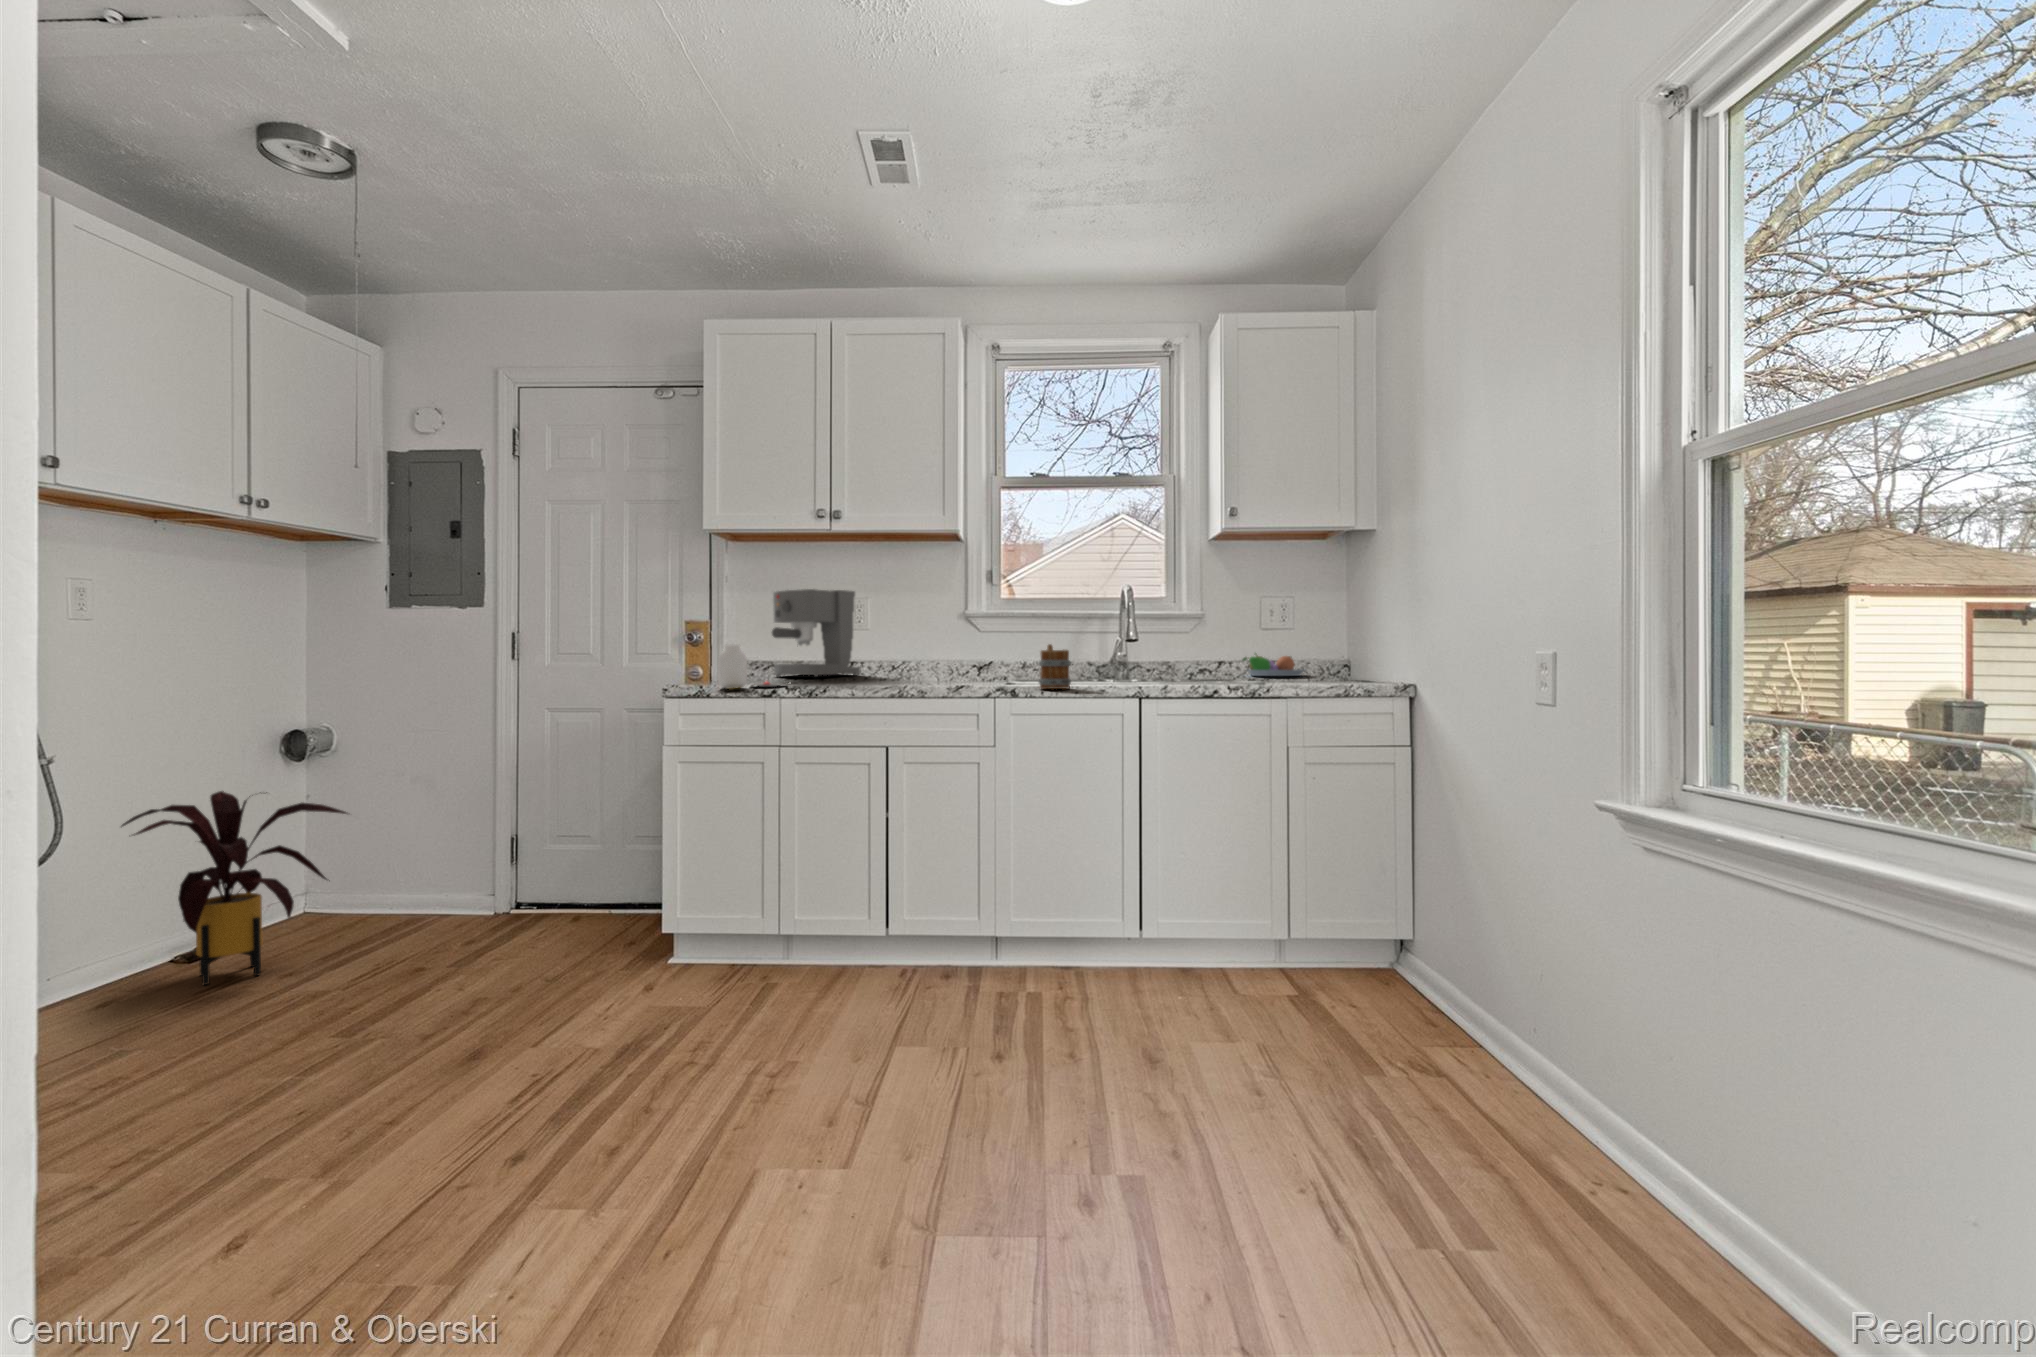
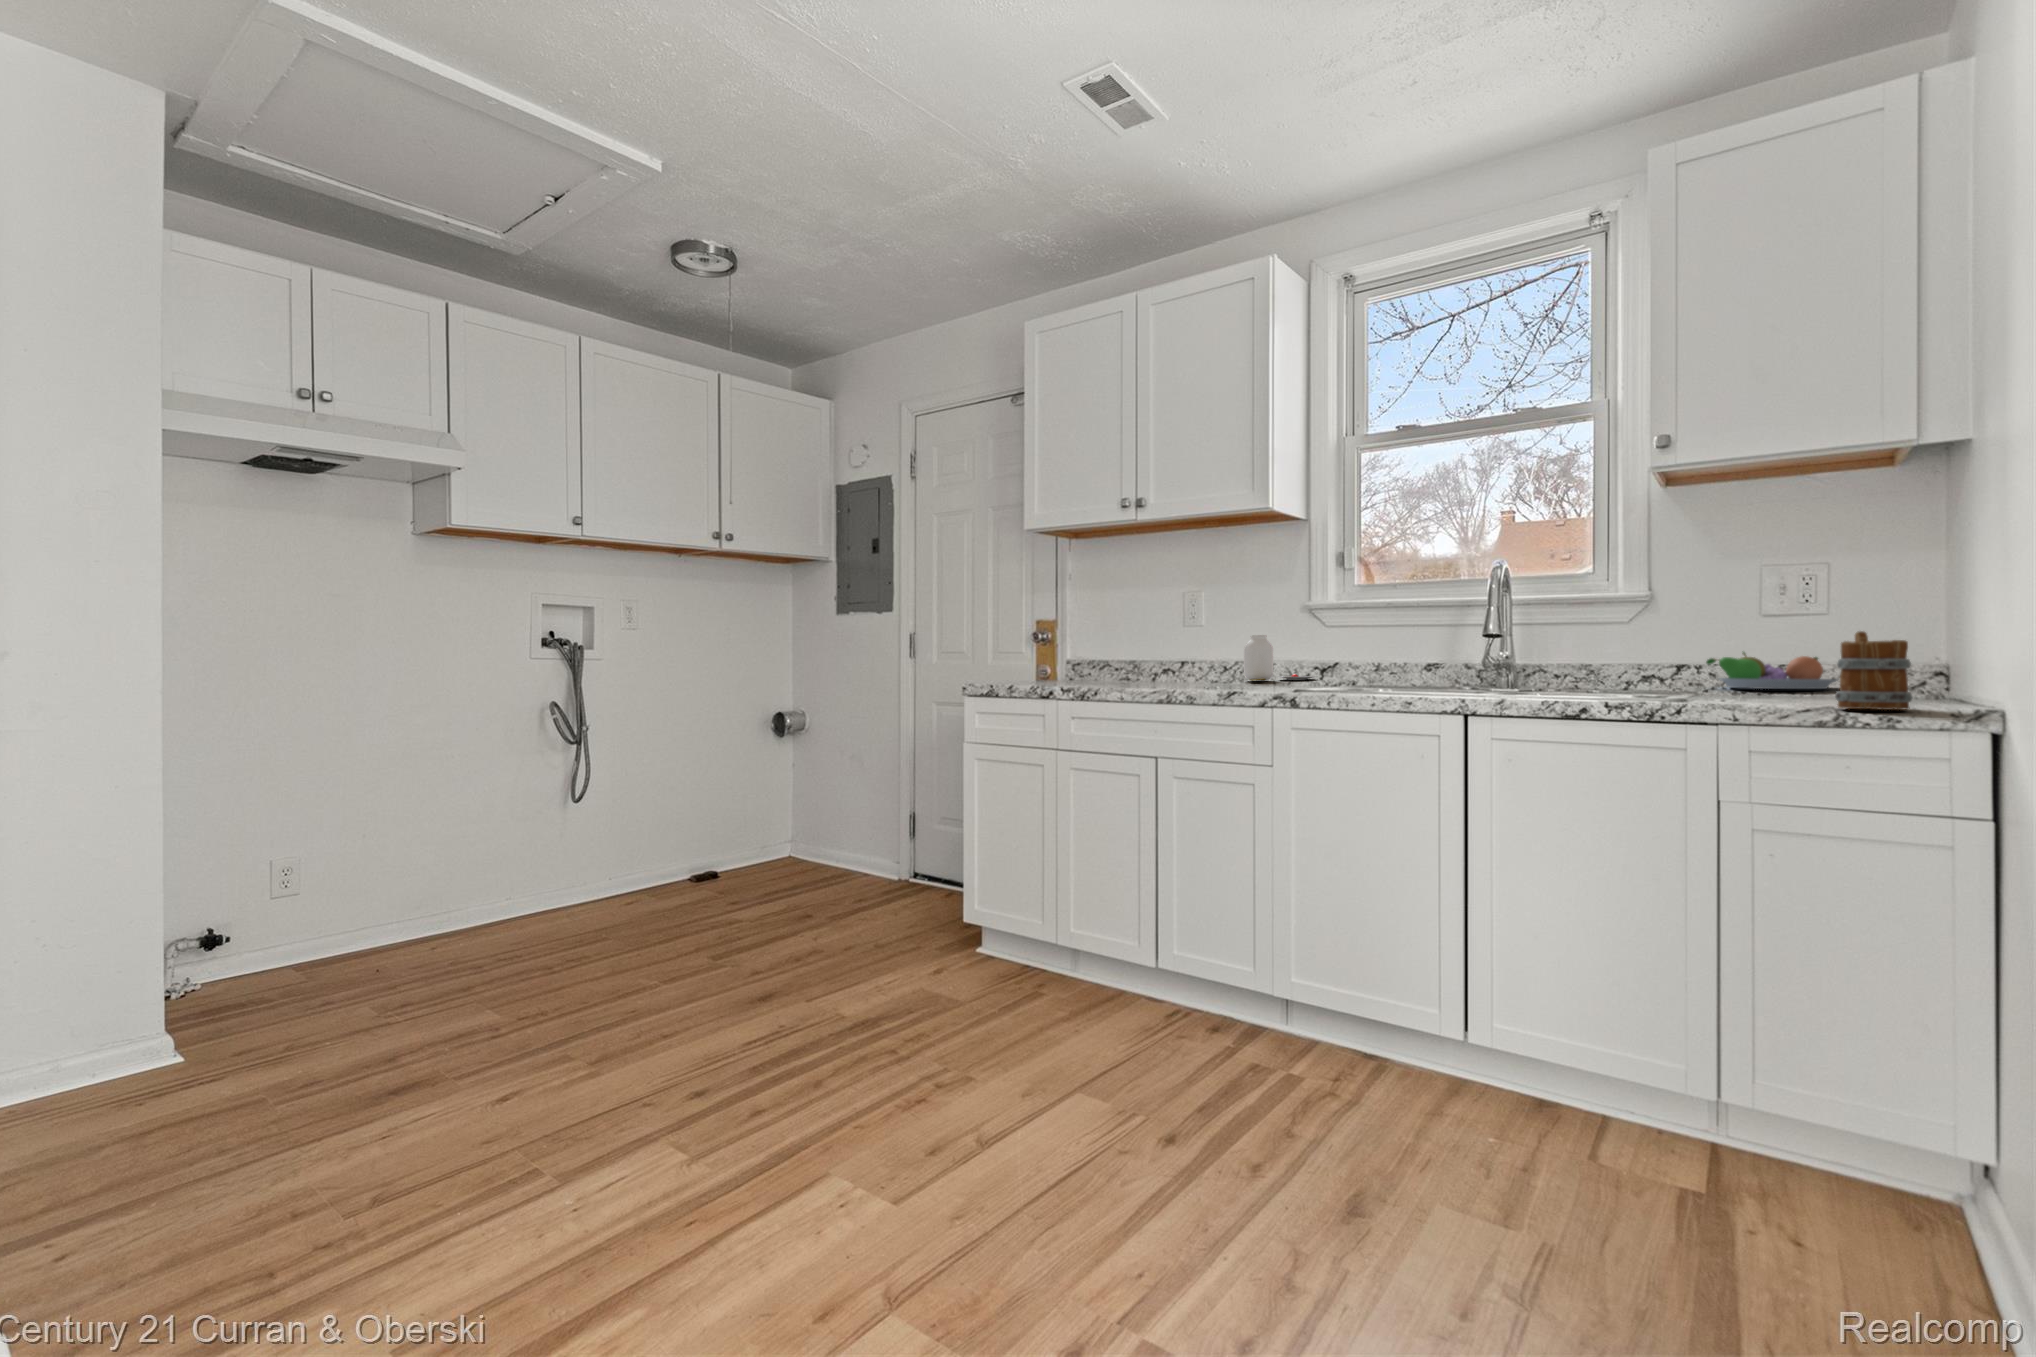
coffee maker: present [772,589,861,677] -> none [1089,582,1196,679]
mug: present [1039,644,1071,689] -> present [1835,631,1913,710]
jar: present [718,645,781,689] -> present [1244,635,1316,681]
house plant: present [122,791,347,985] -> none [620,760,763,908]

